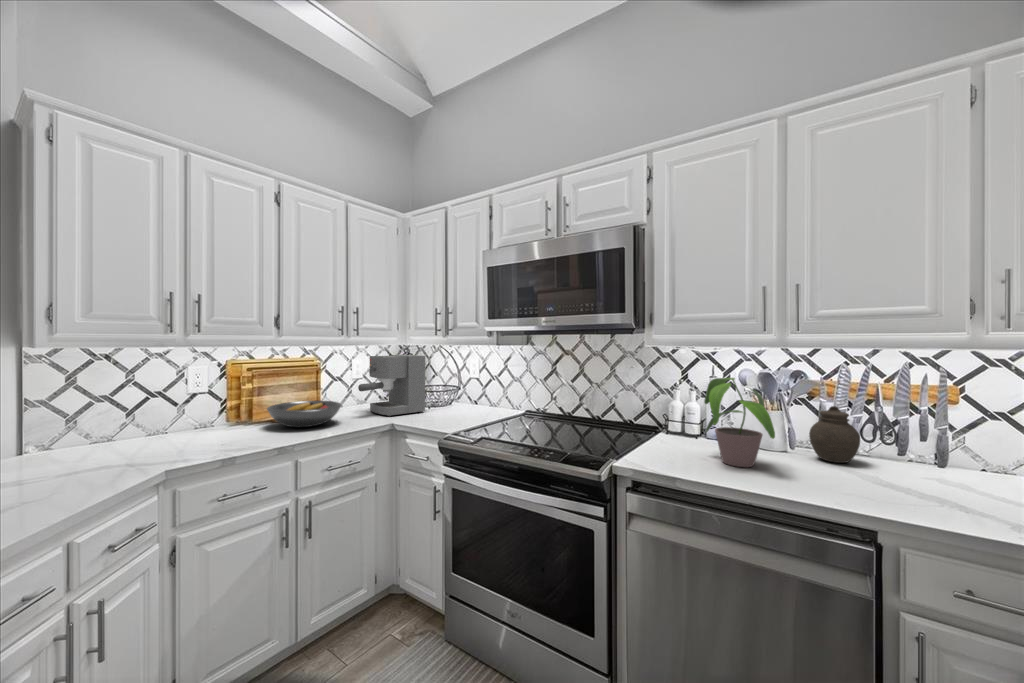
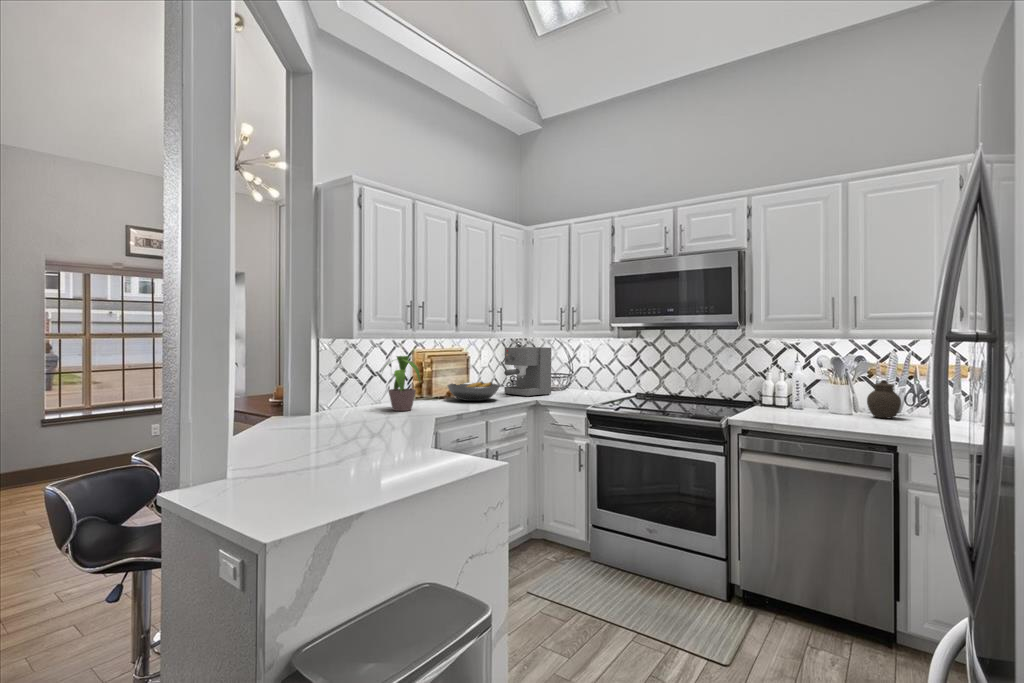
potted plant: present [704,378,775,467] -> present [384,356,420,411]

